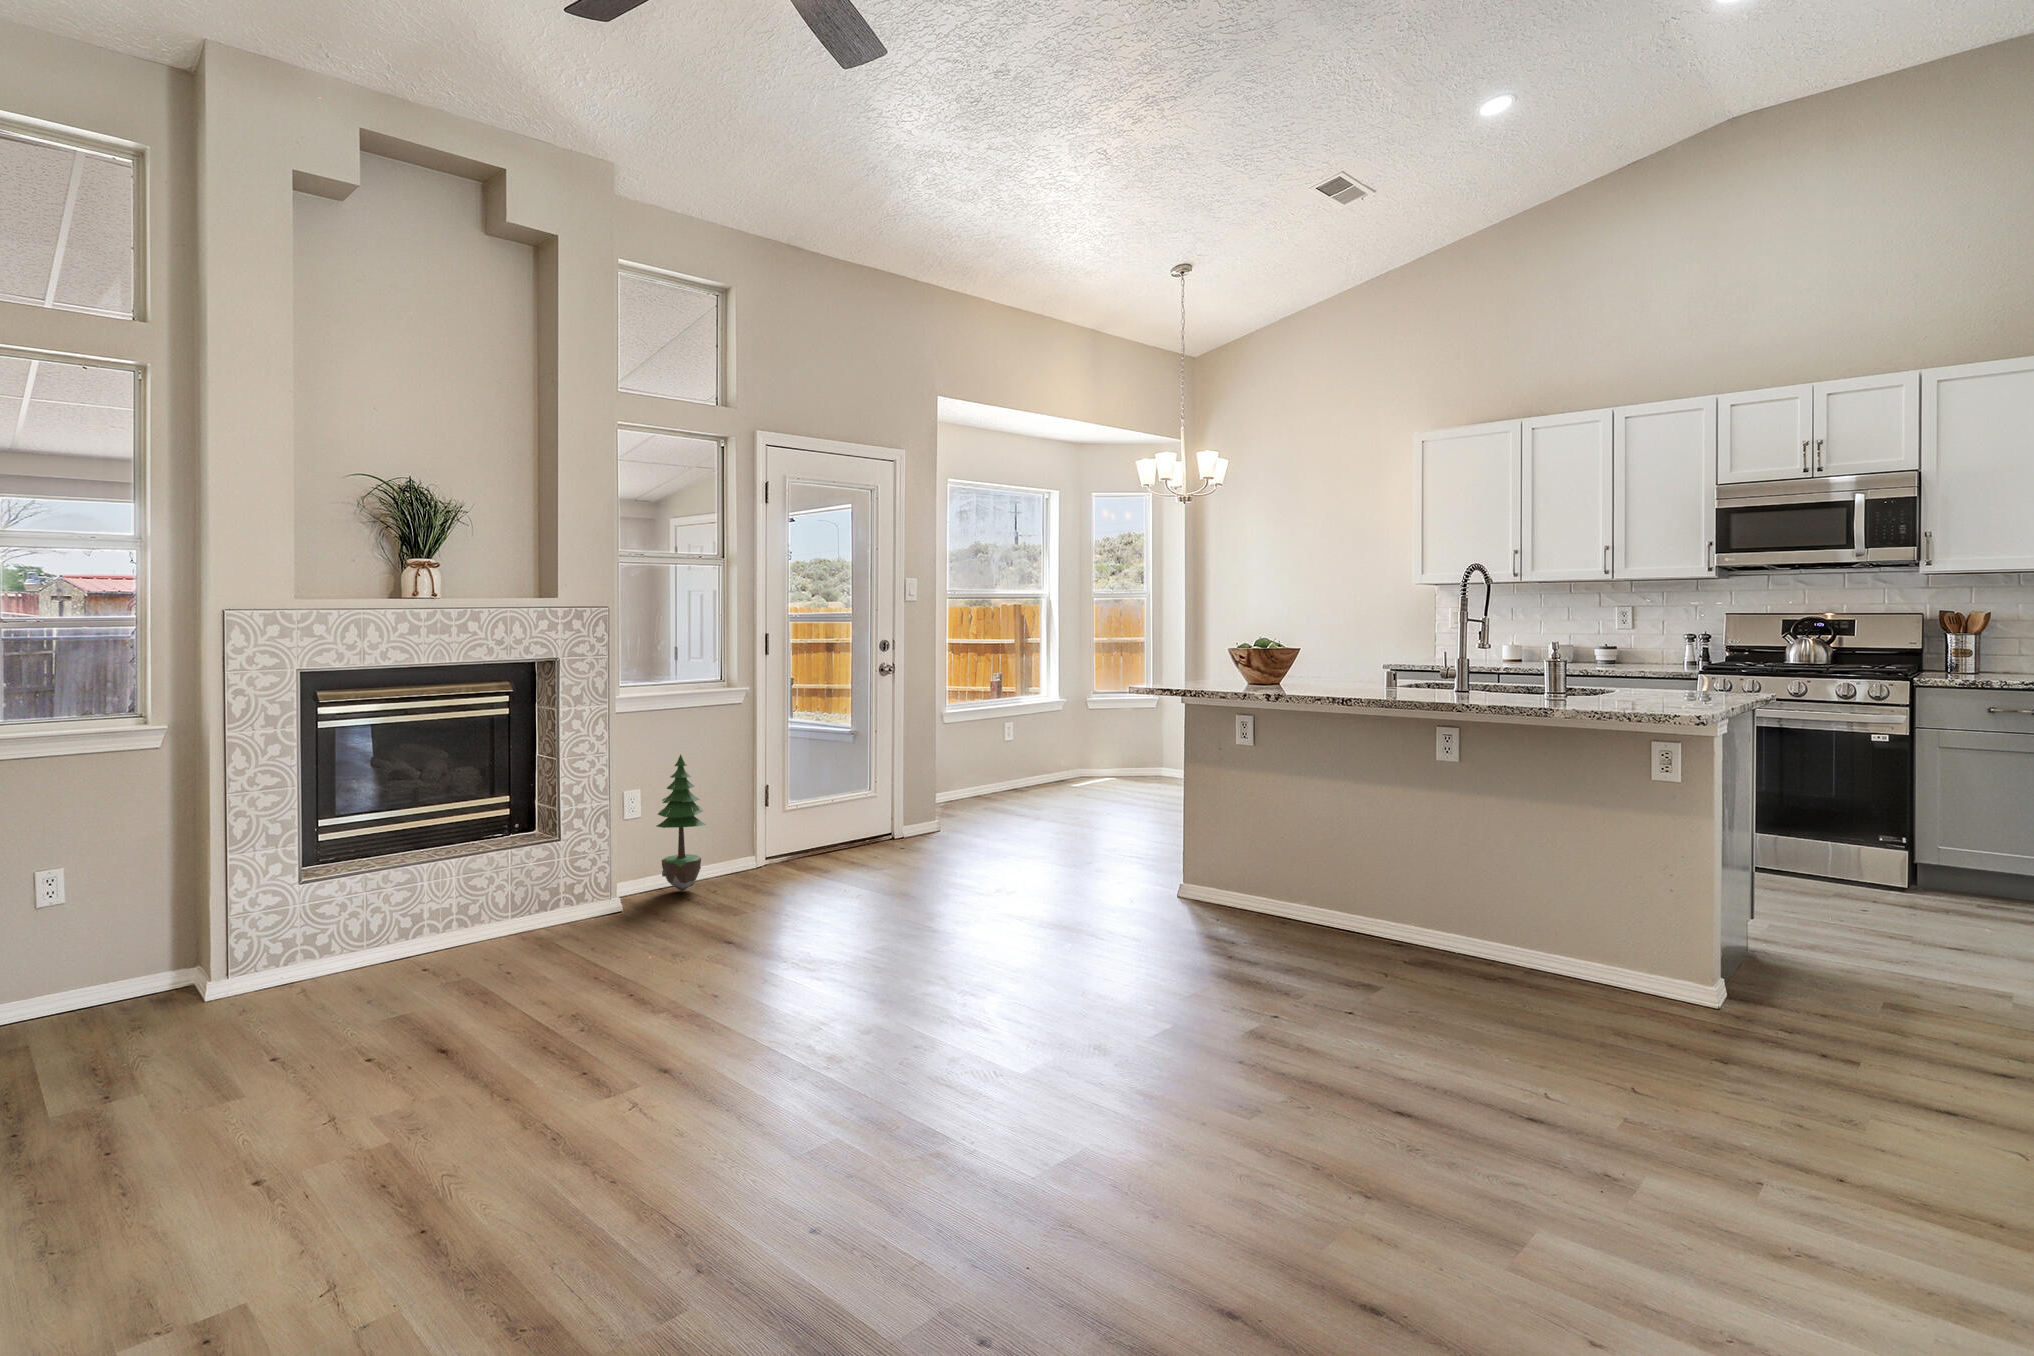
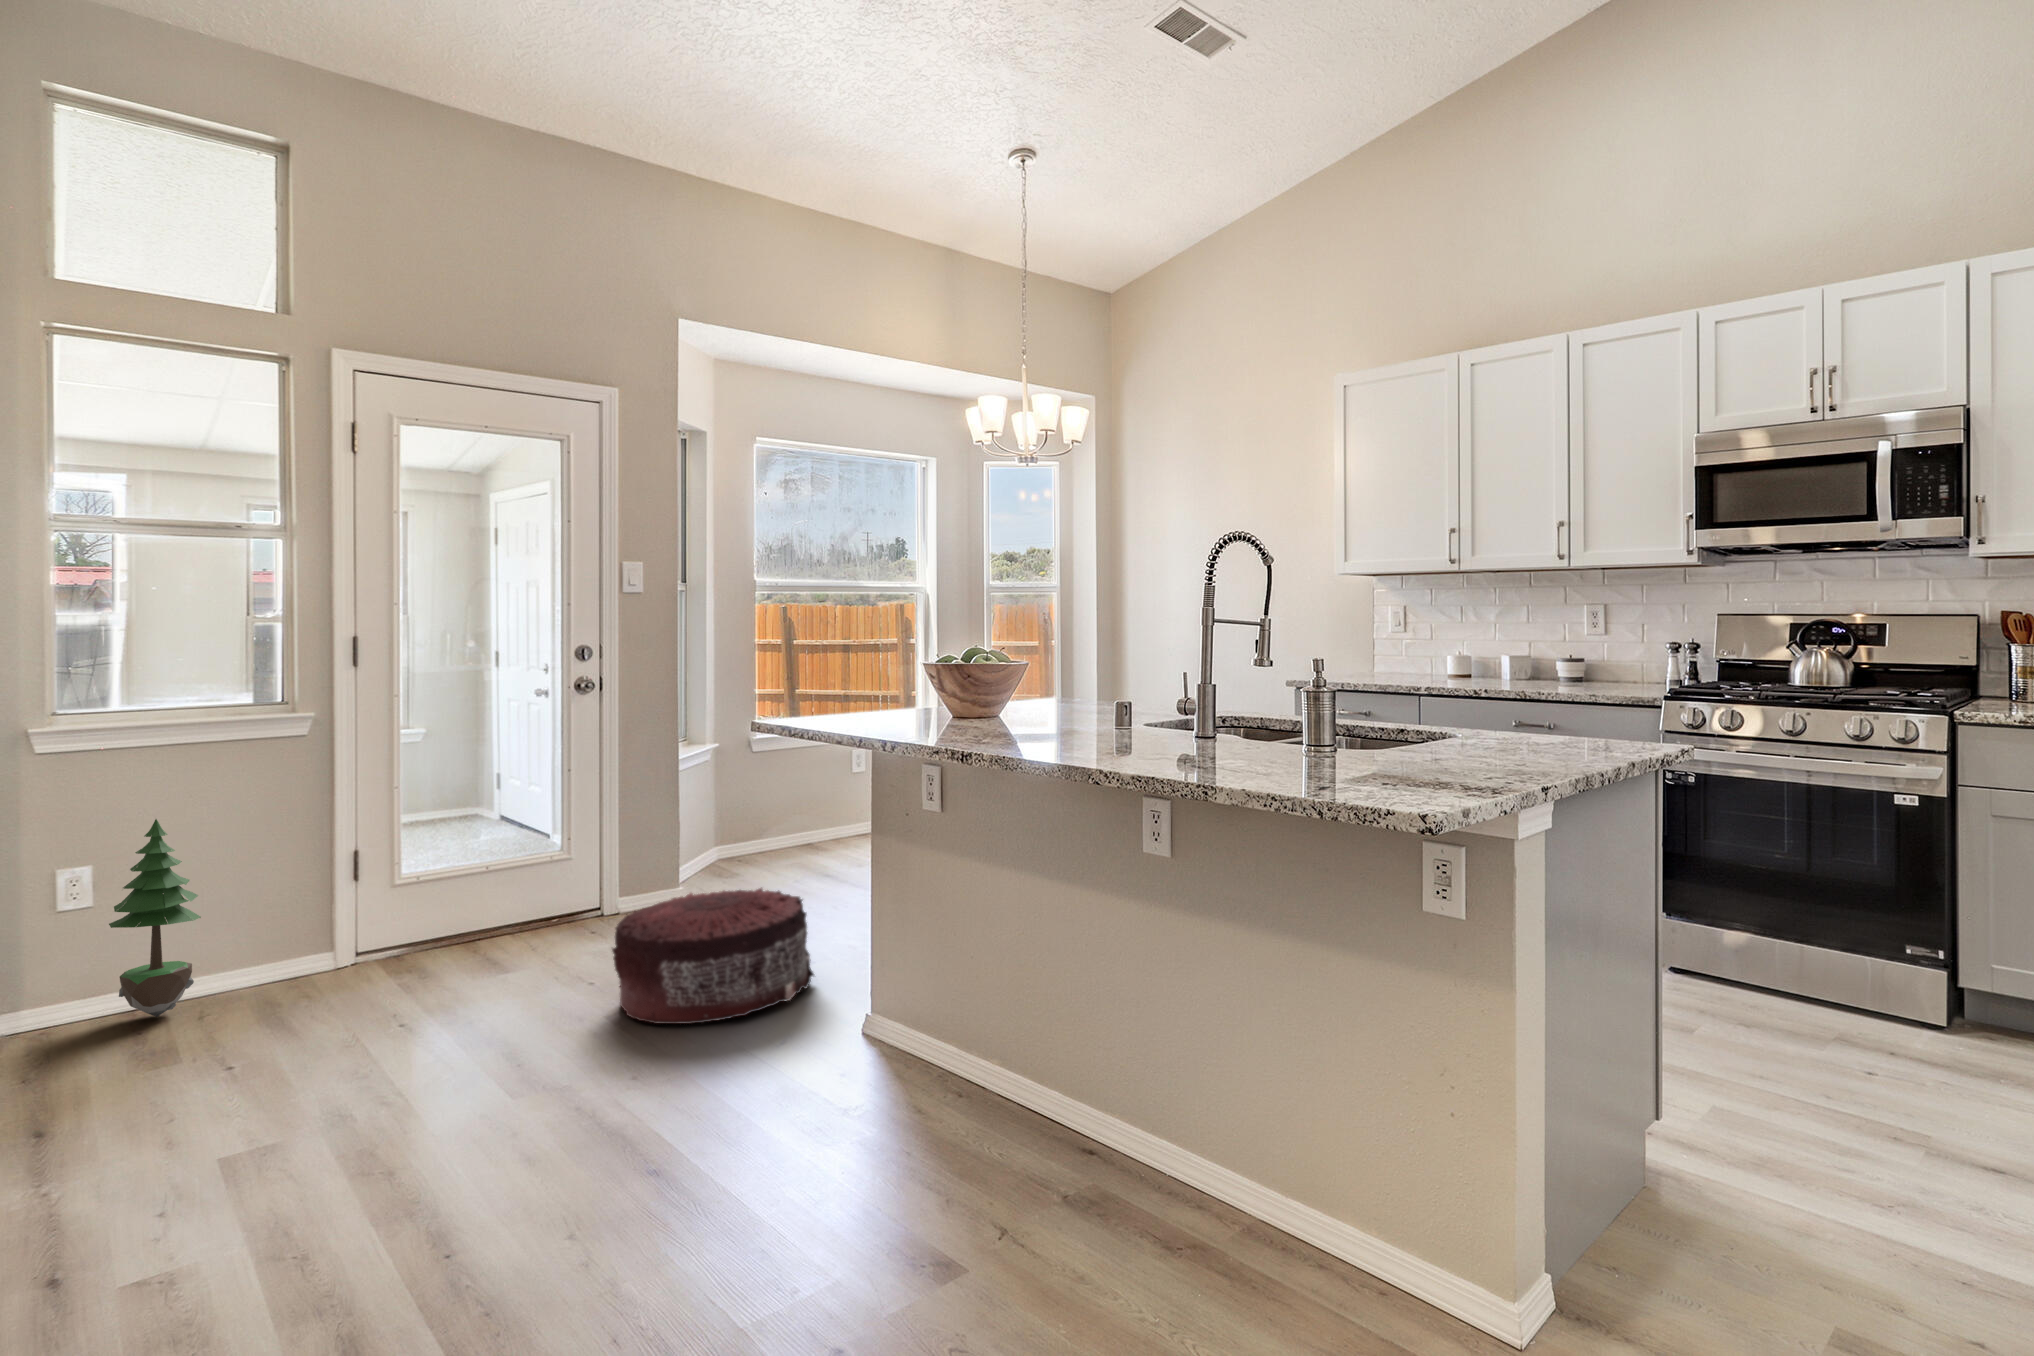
pouf: none [988,807,1116,892] -> present [612,888,814,1024]

